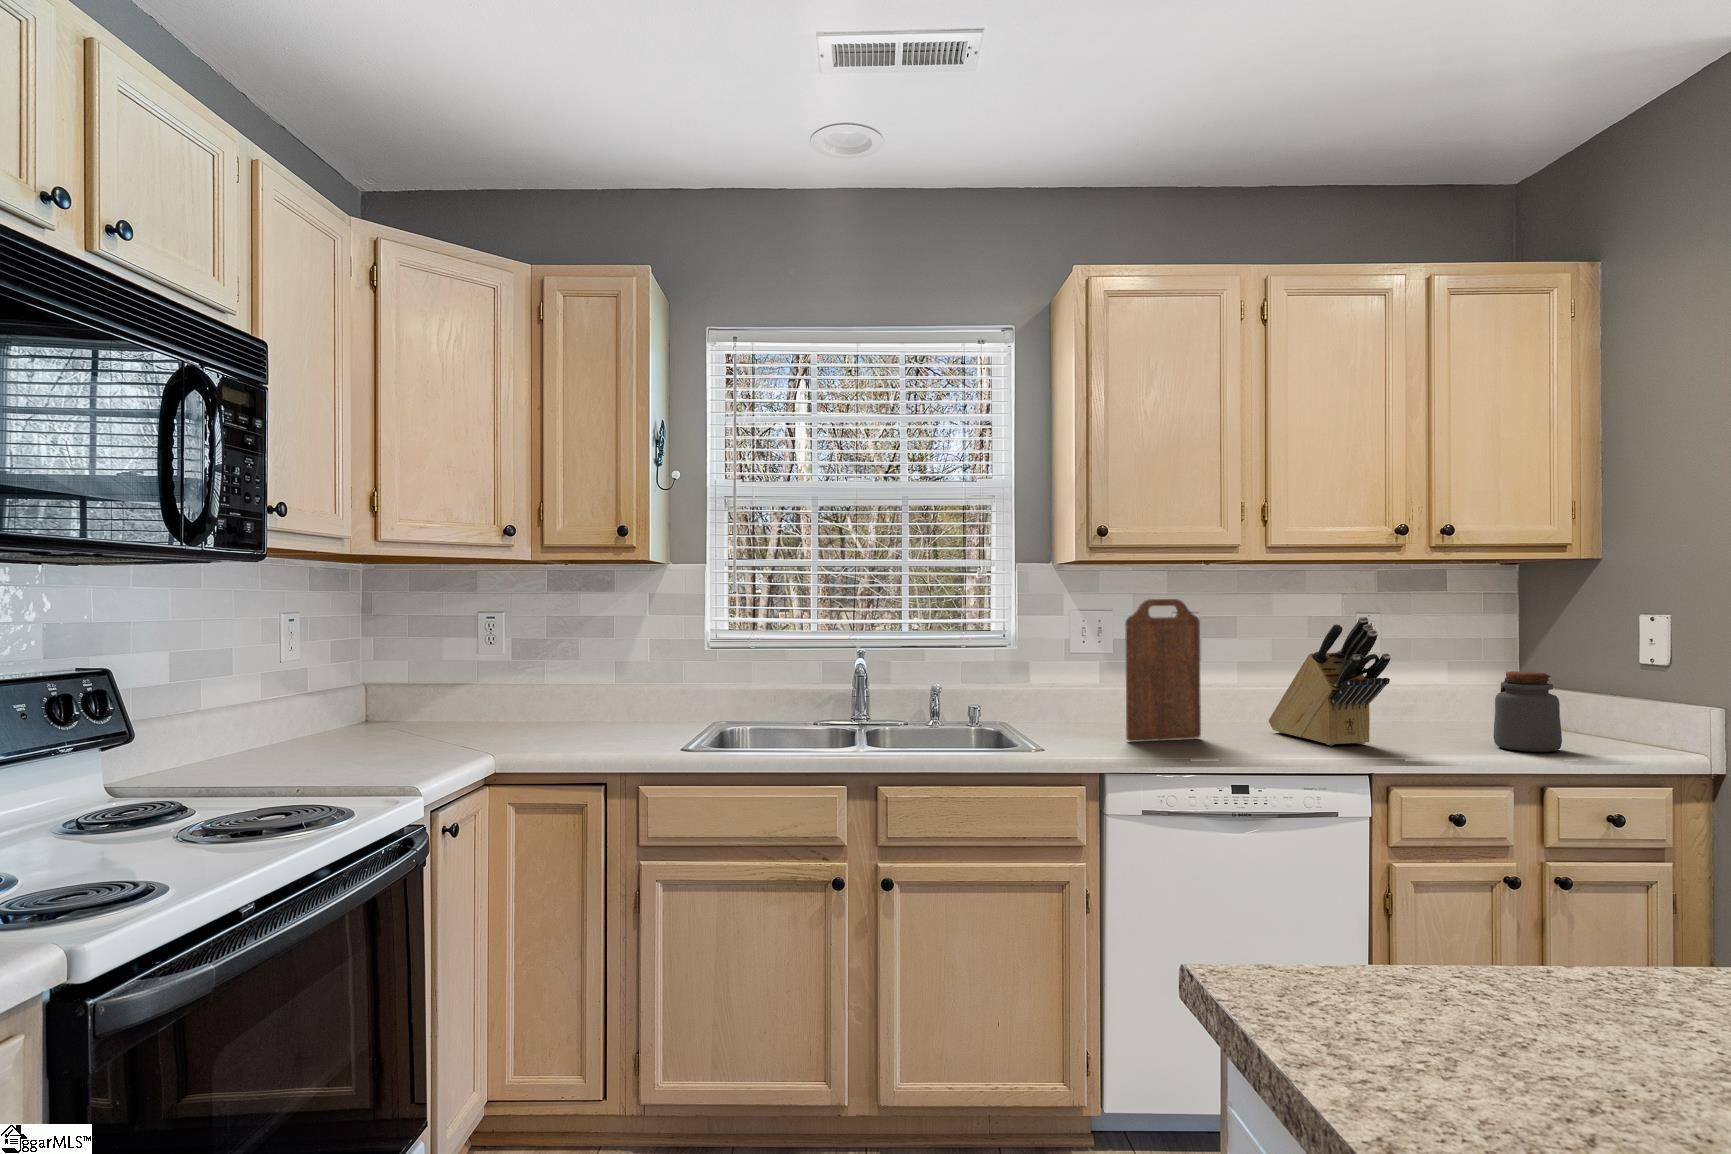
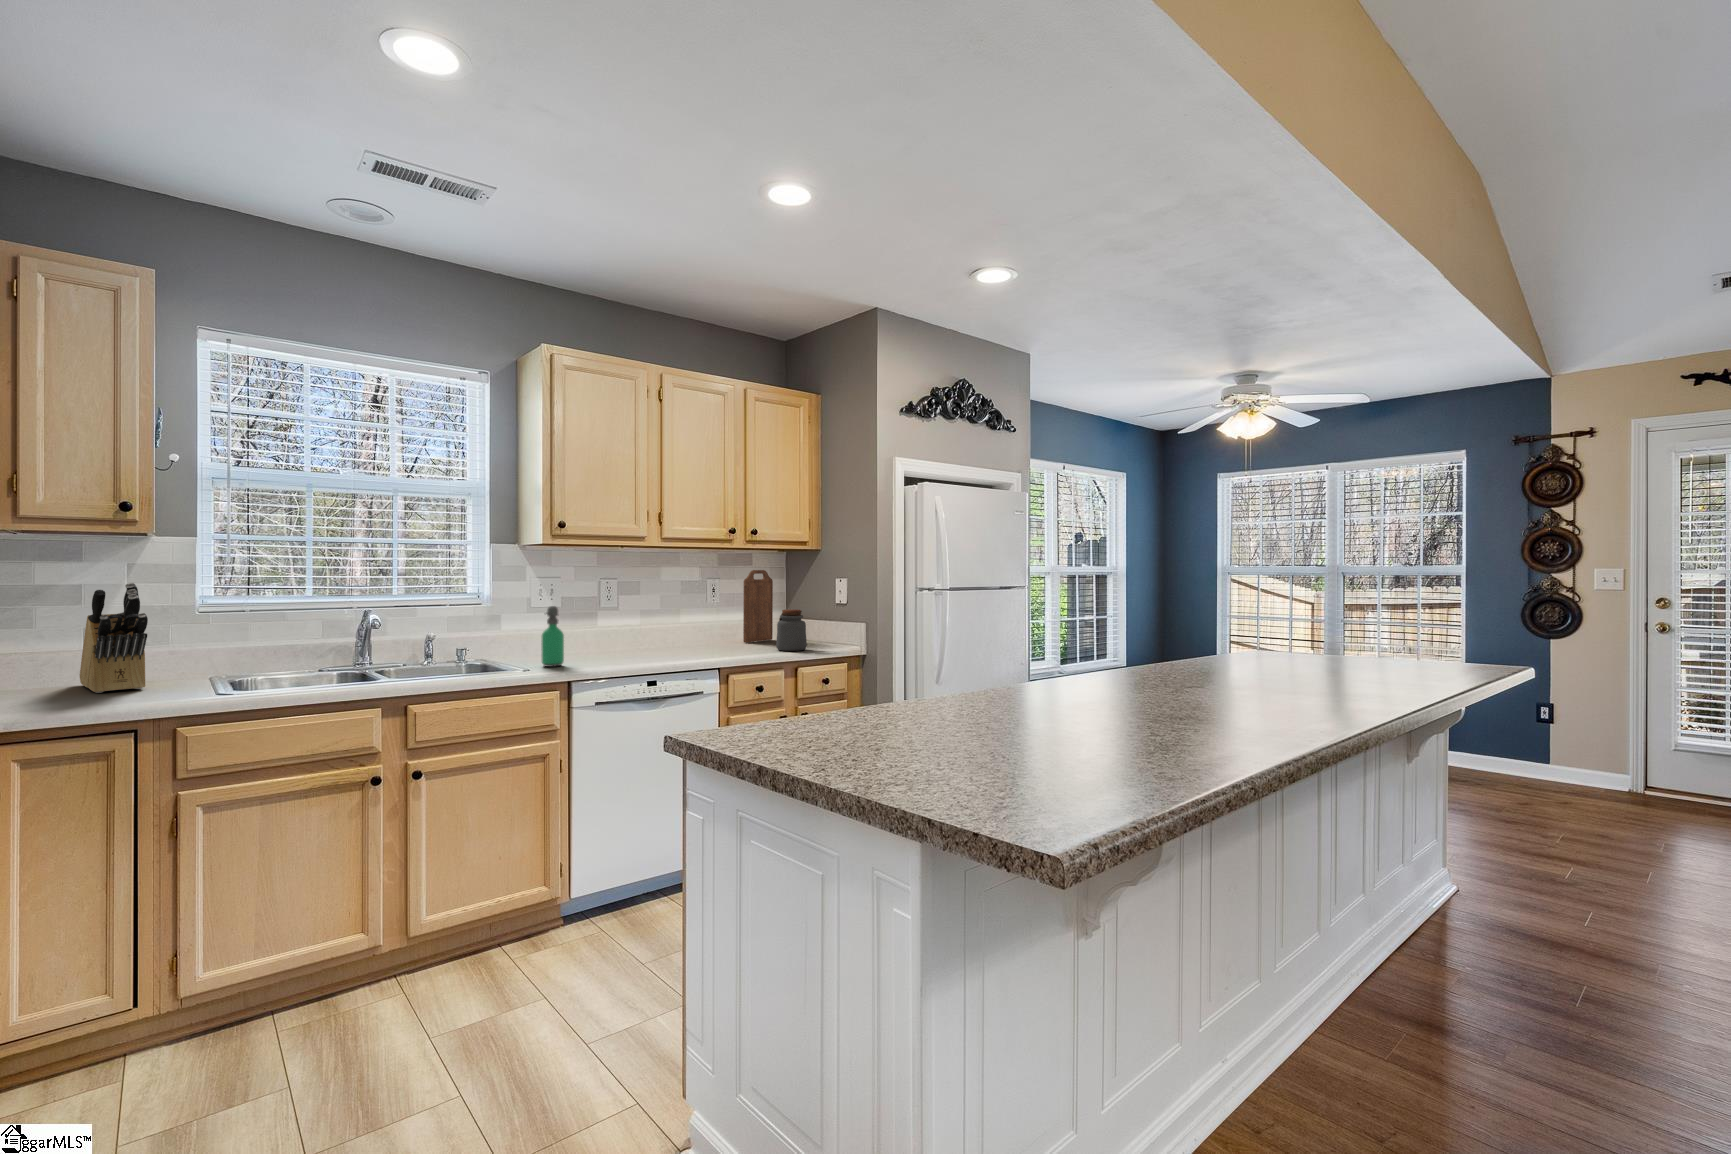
cutting board: present [1125,599,1201,741] -> present [743,570,773,643]
knife block: present [1268,617,1391,745] -> present [80,583,148,693]
soap dispenser: none [1069,653,1101,746] -> present [542,606,564,667]

